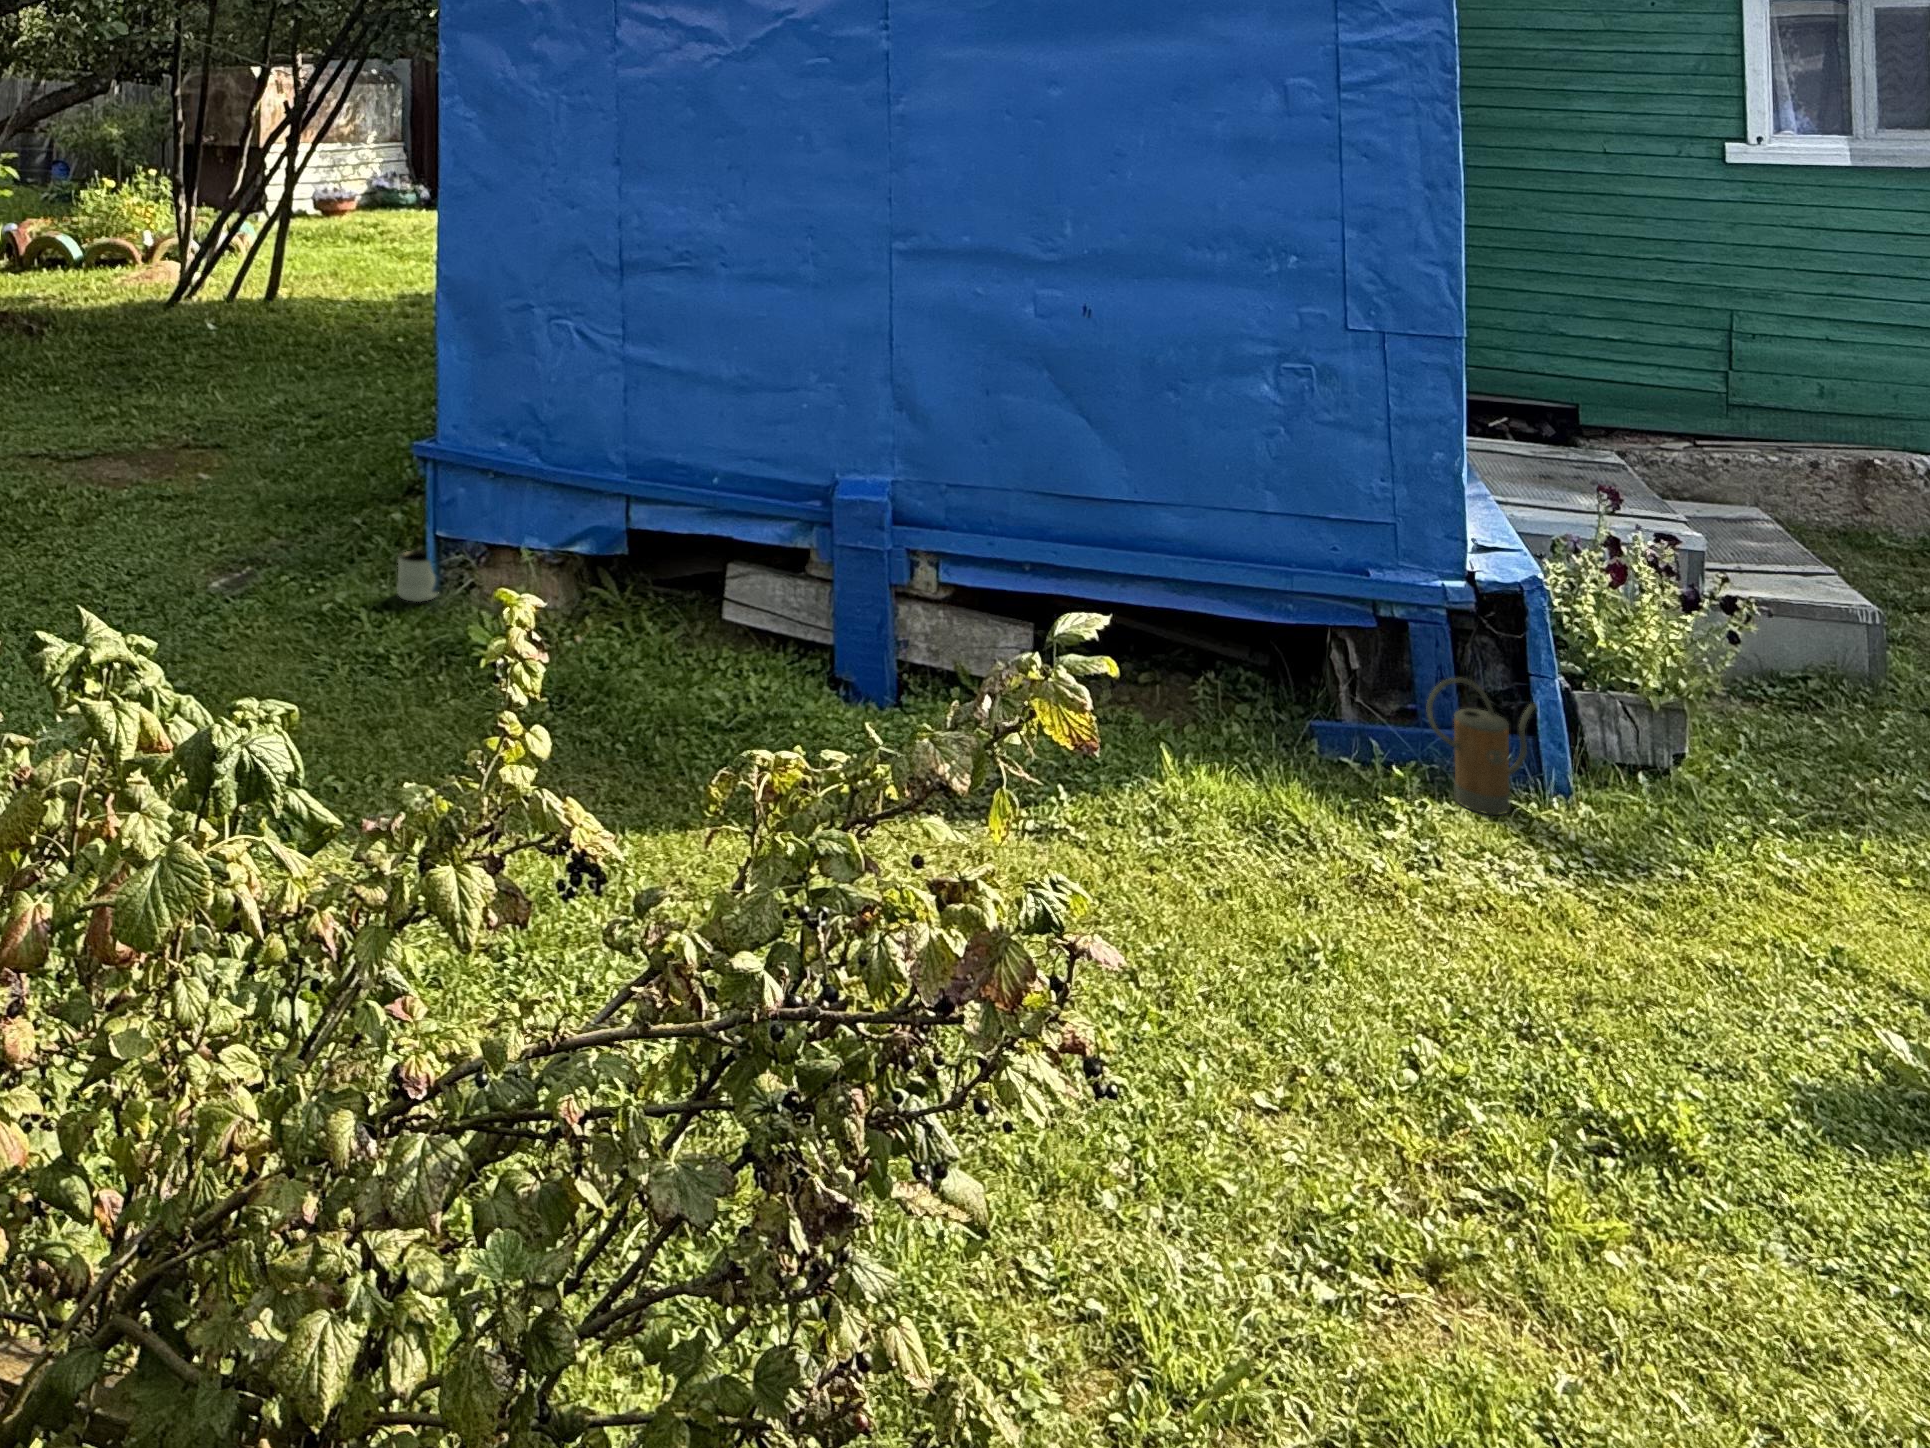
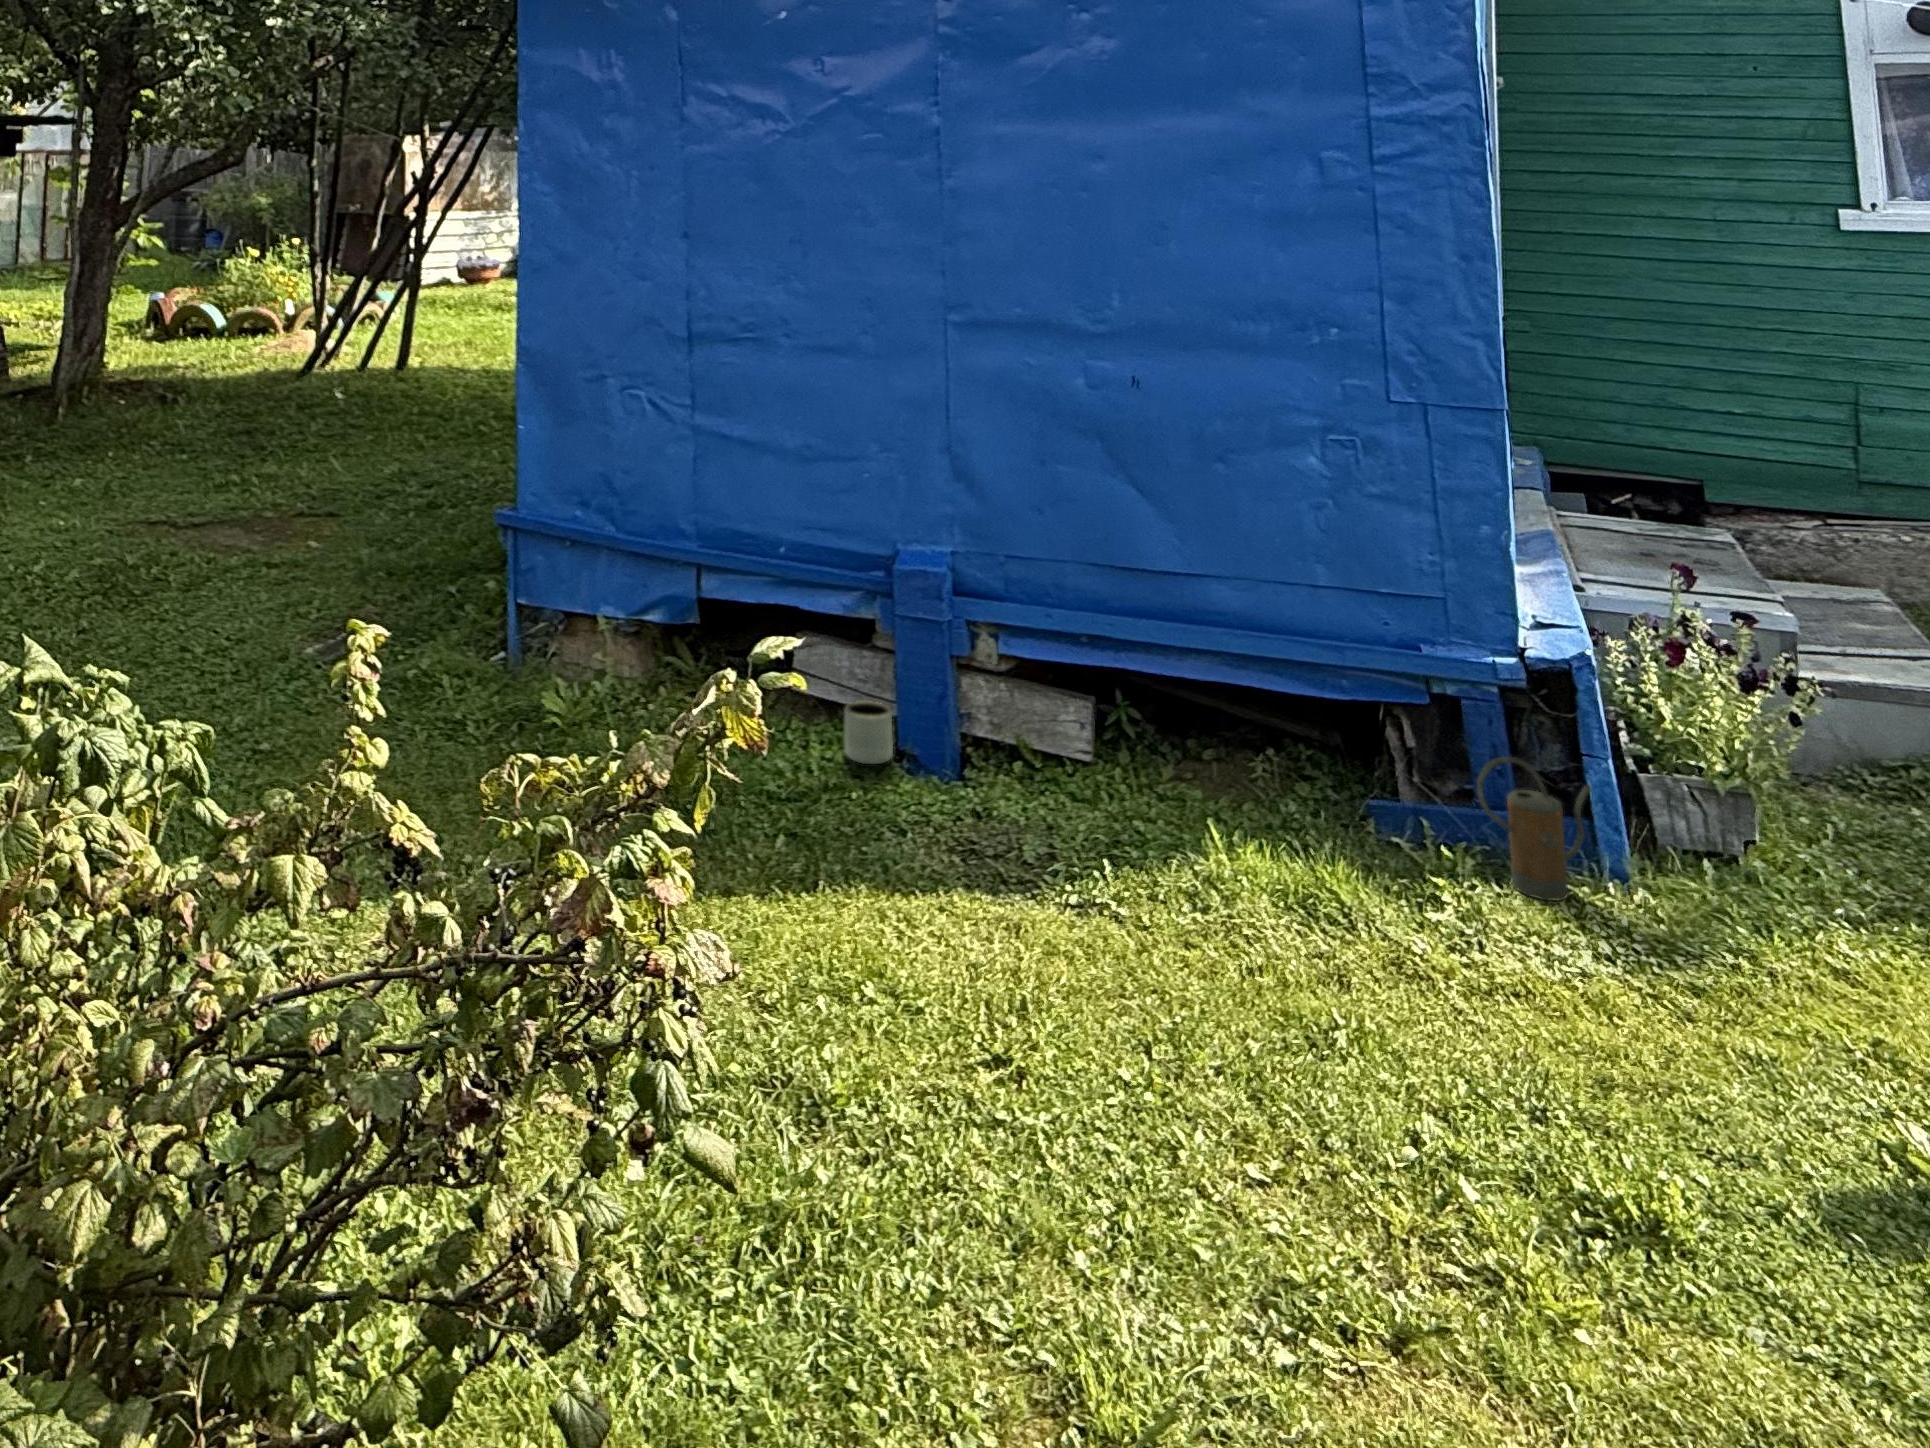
planter: present [398,550,437,602] -> present [845,701,893,764]

